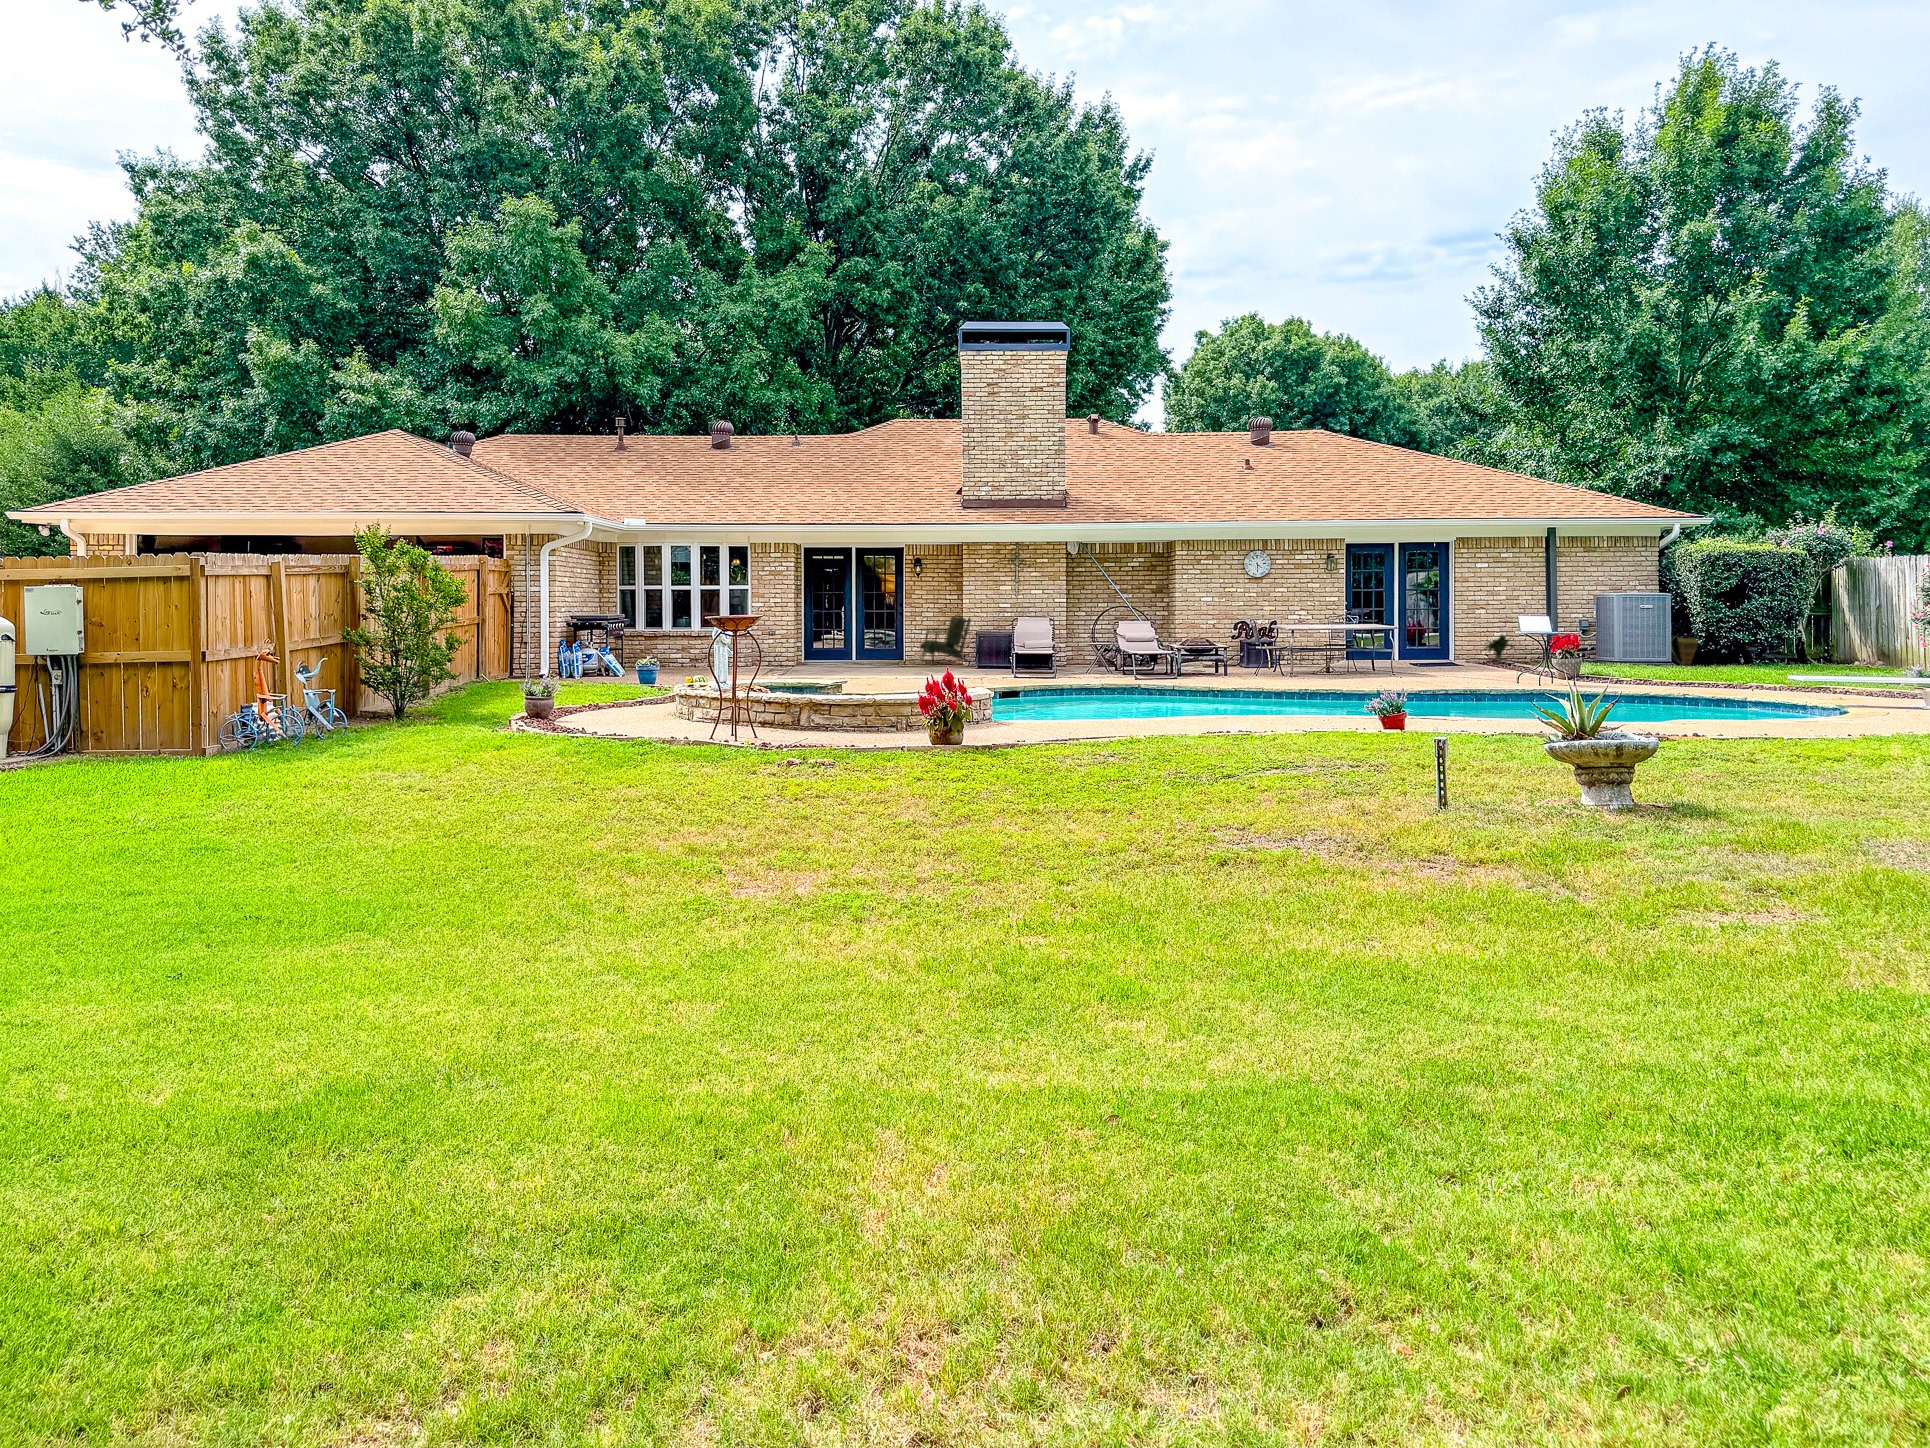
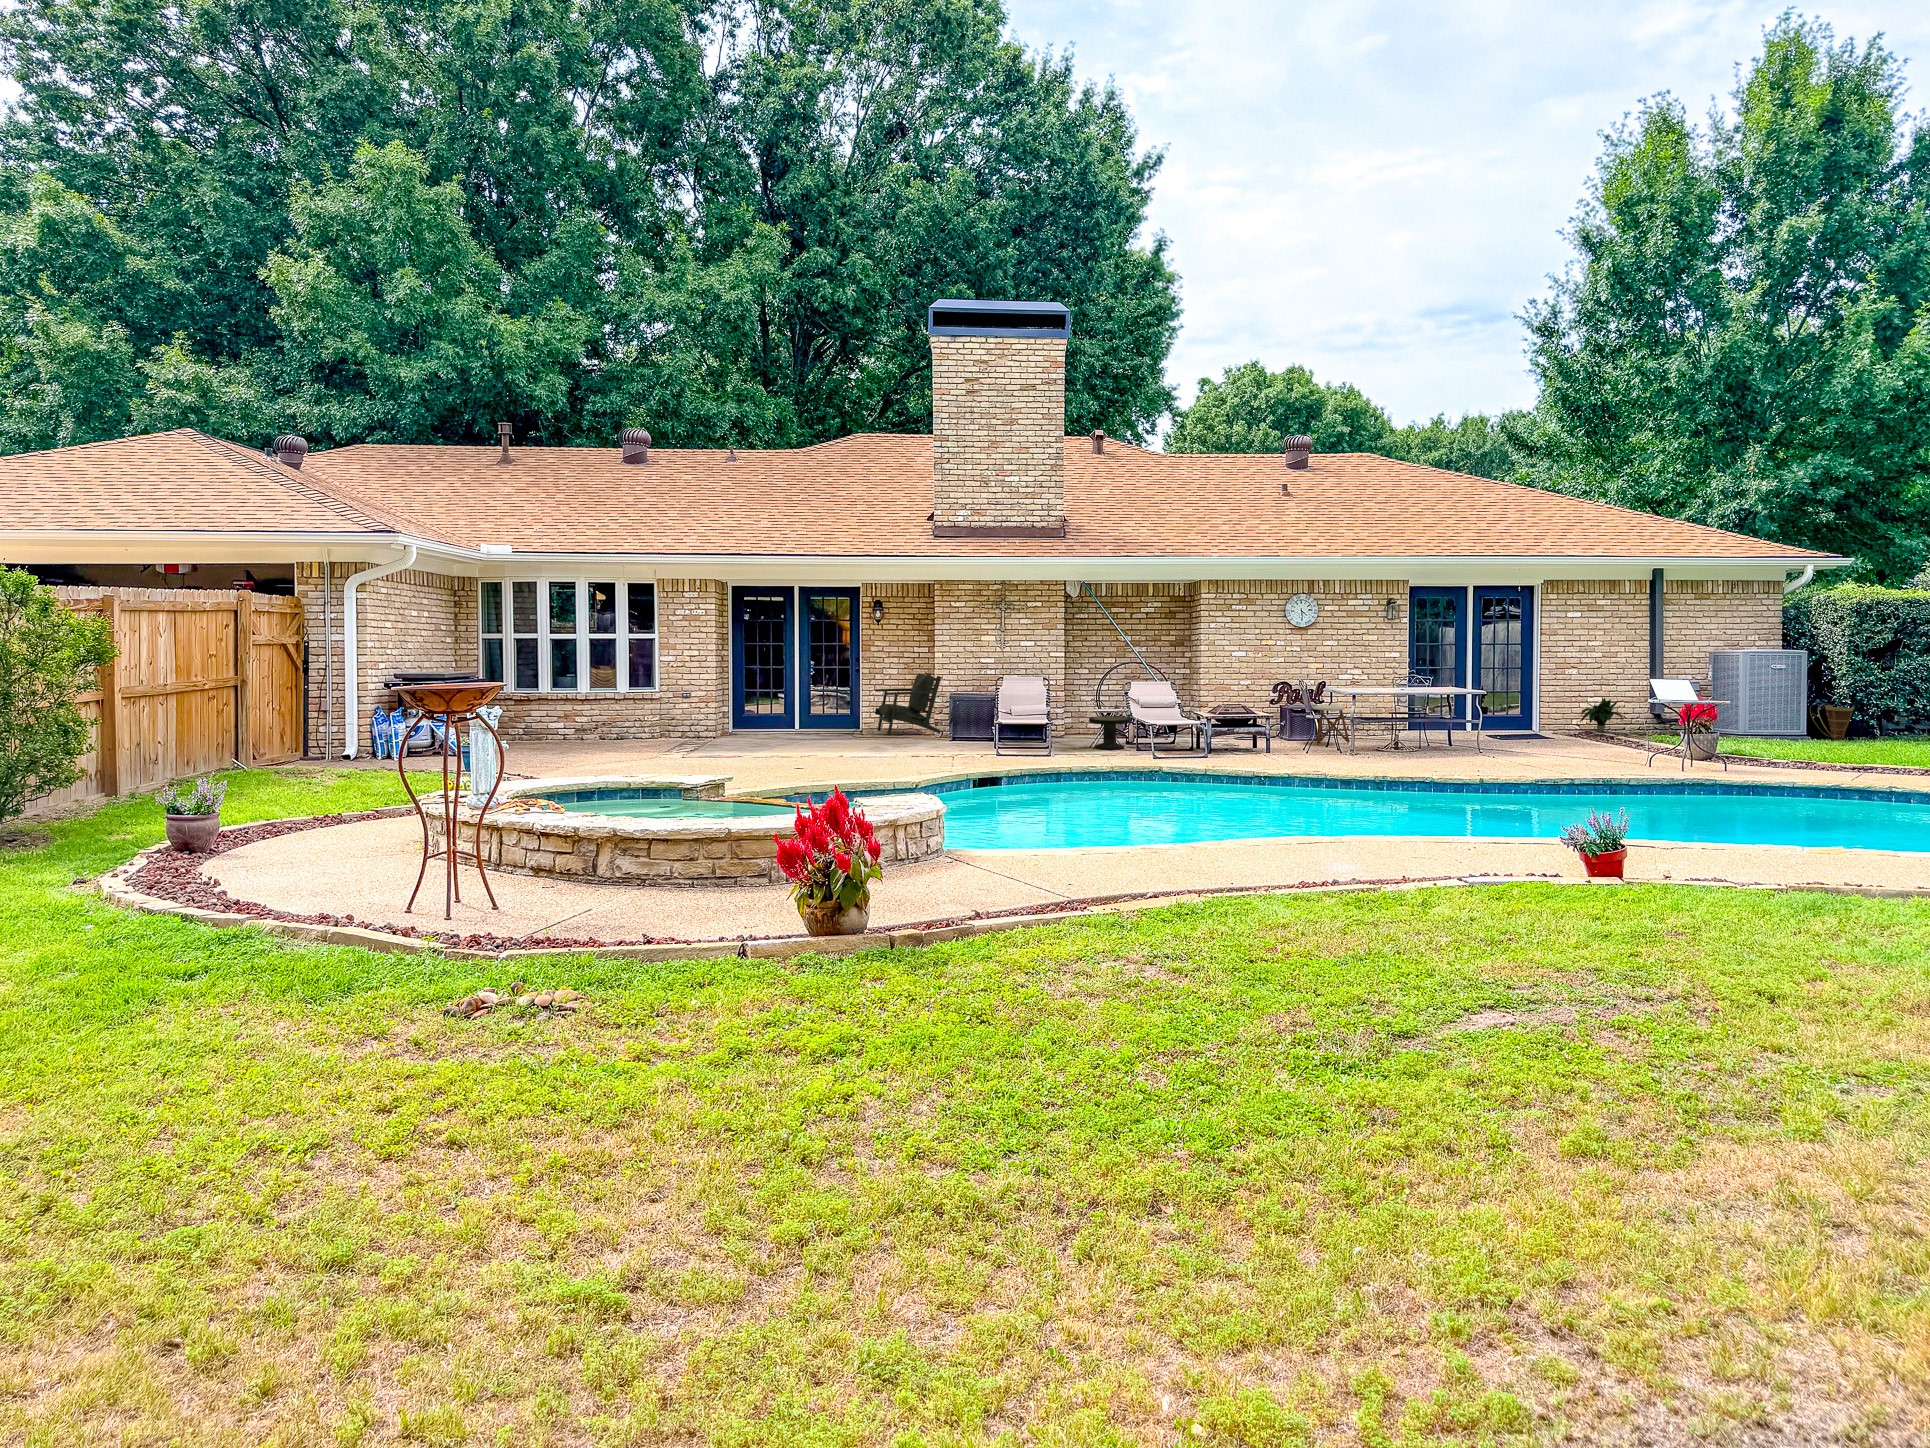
stool: none [1262,640,1290,670] -> present [1313,705,1349,744]
side table: none [1087,648,1119,674] -> present [1089,716,1131,750]

